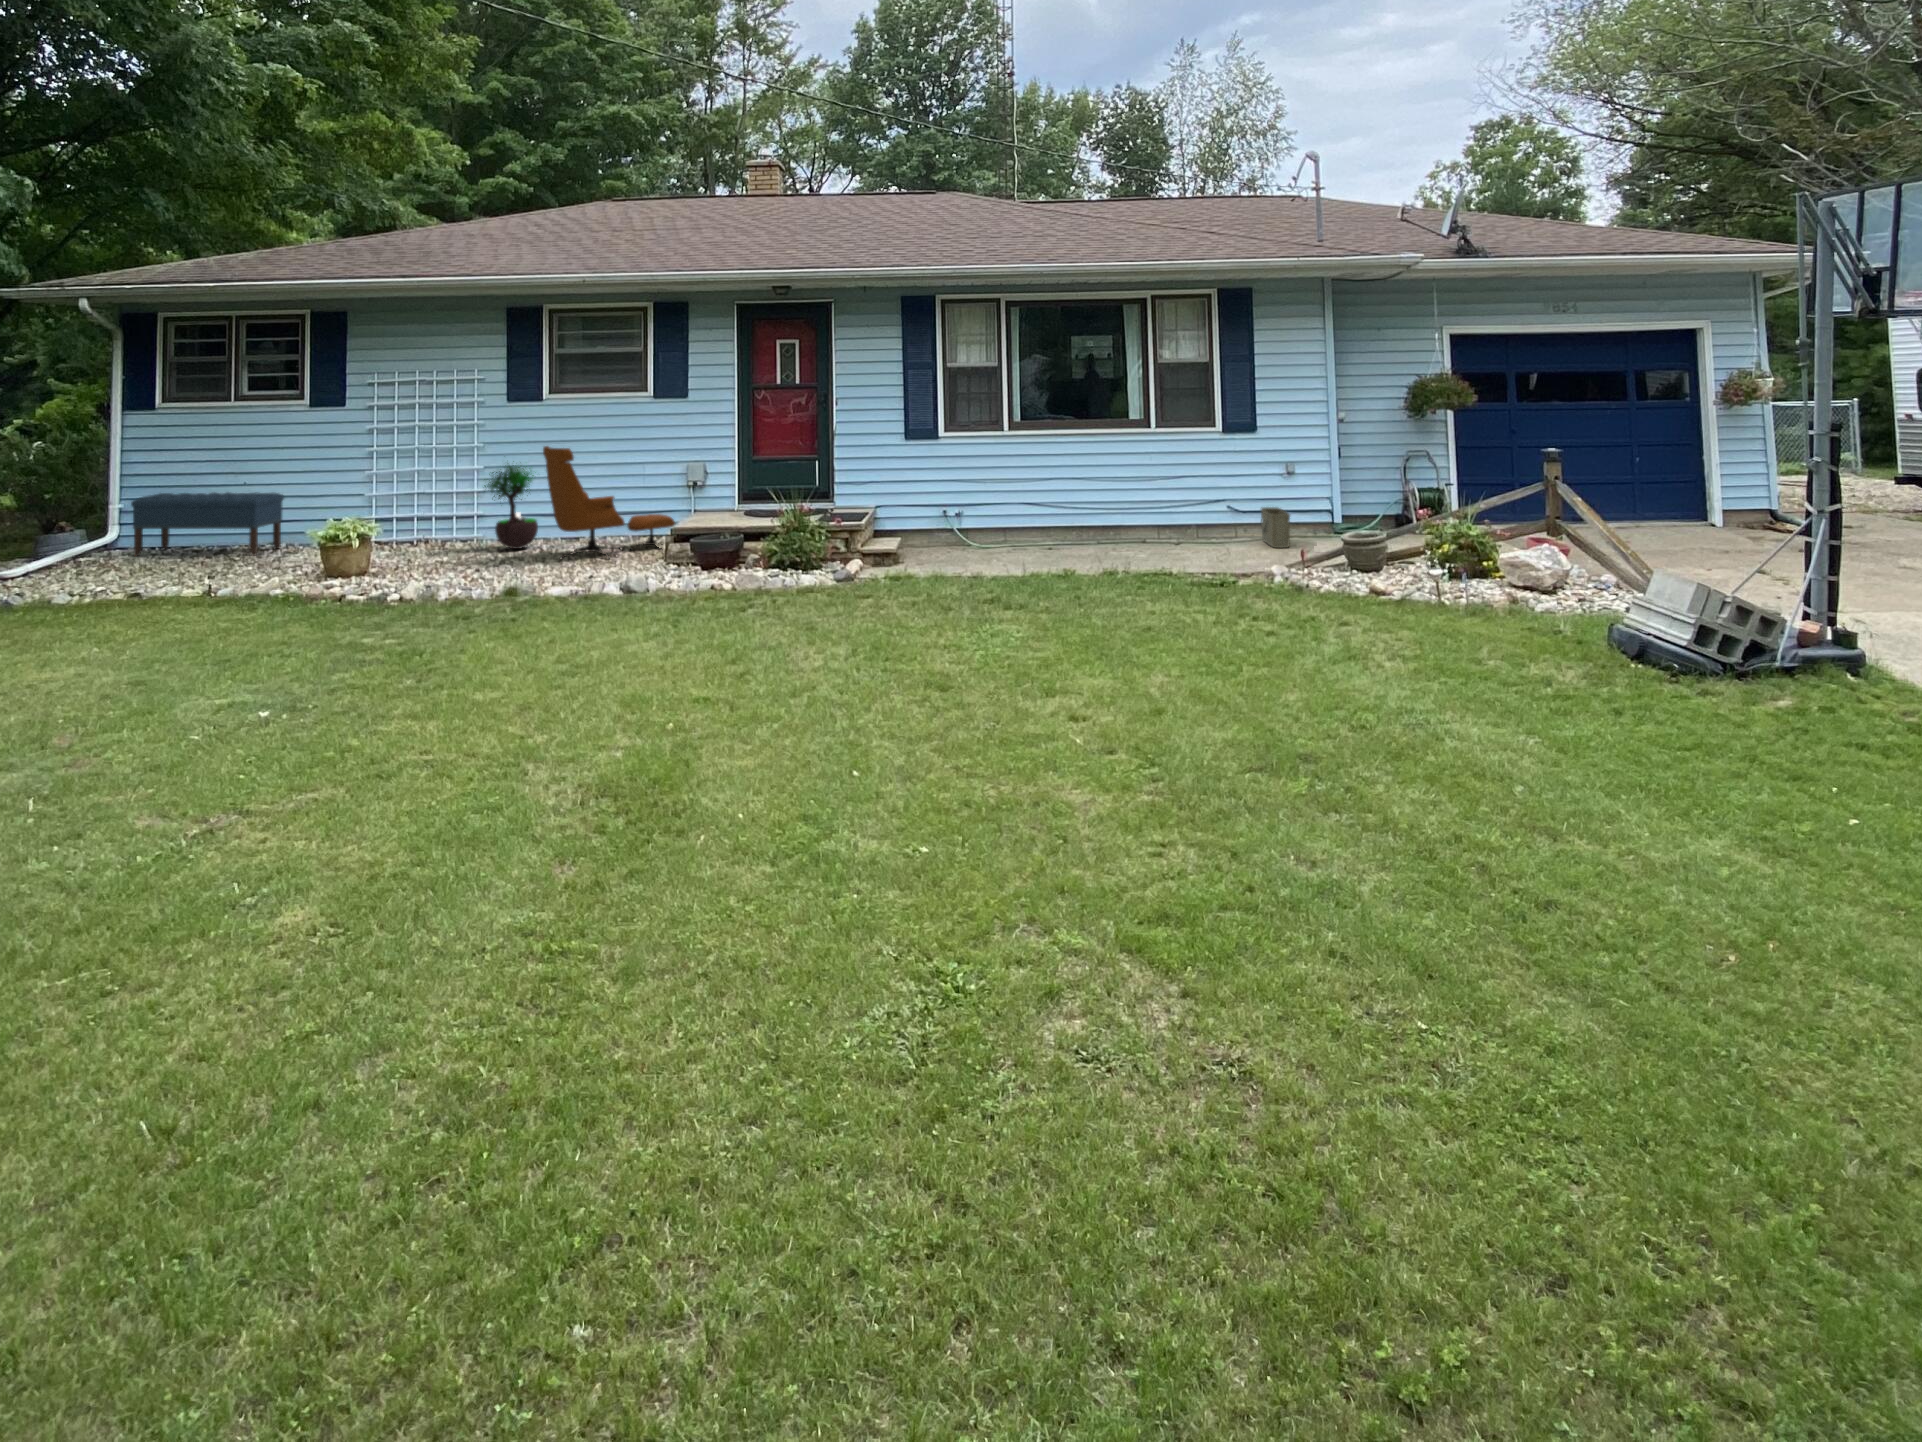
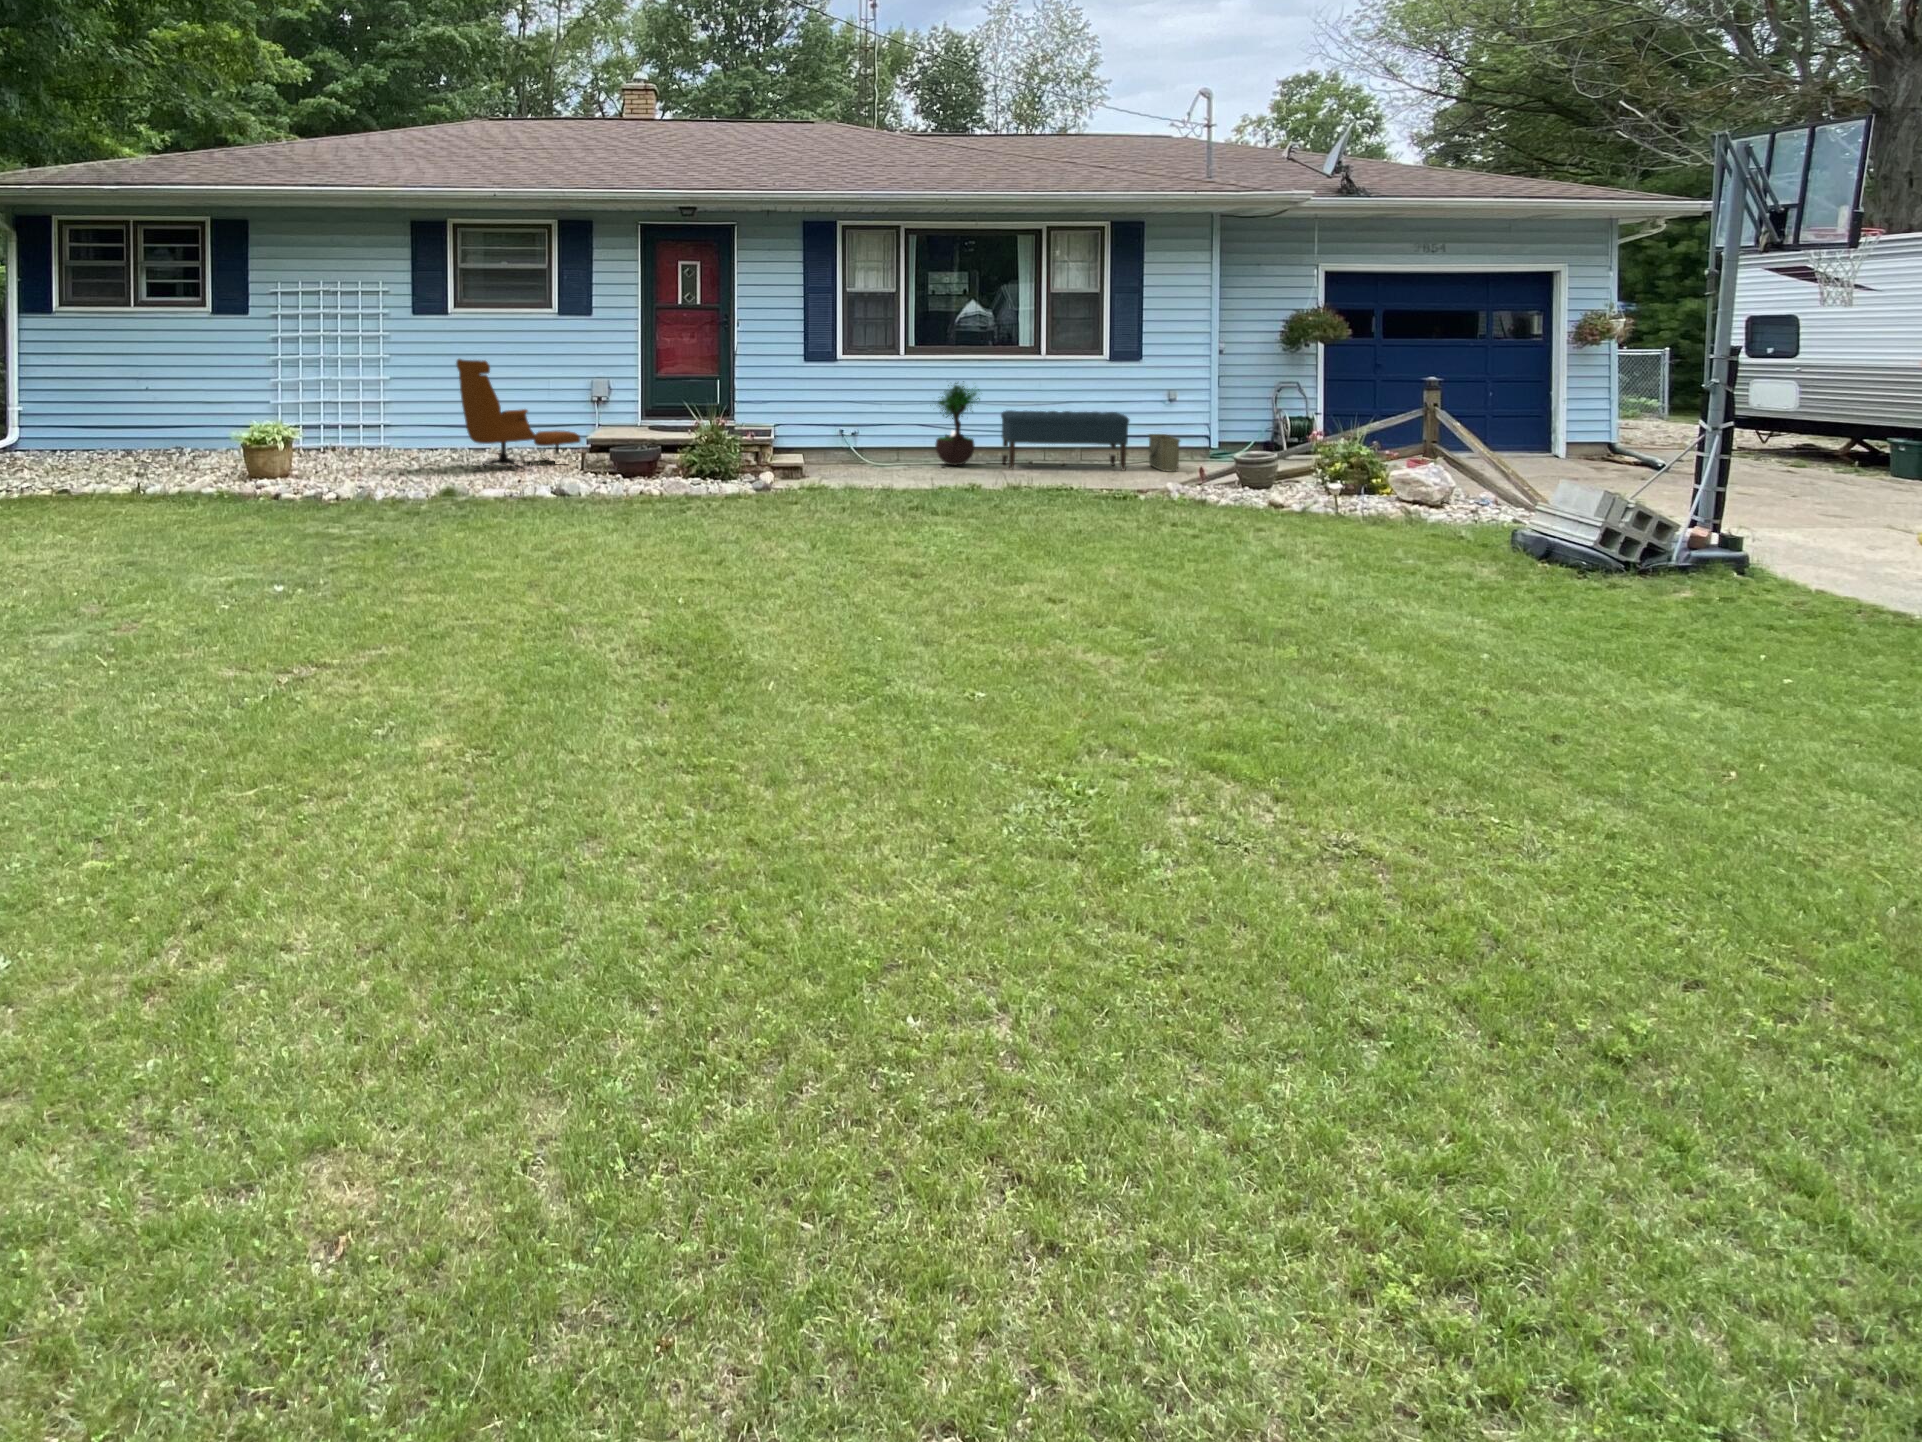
potted tree: present [484,461,538,549] -> present [936,381,980,465]
bench: present [131,492,284,556] -> present [1001,410,1129,471]

